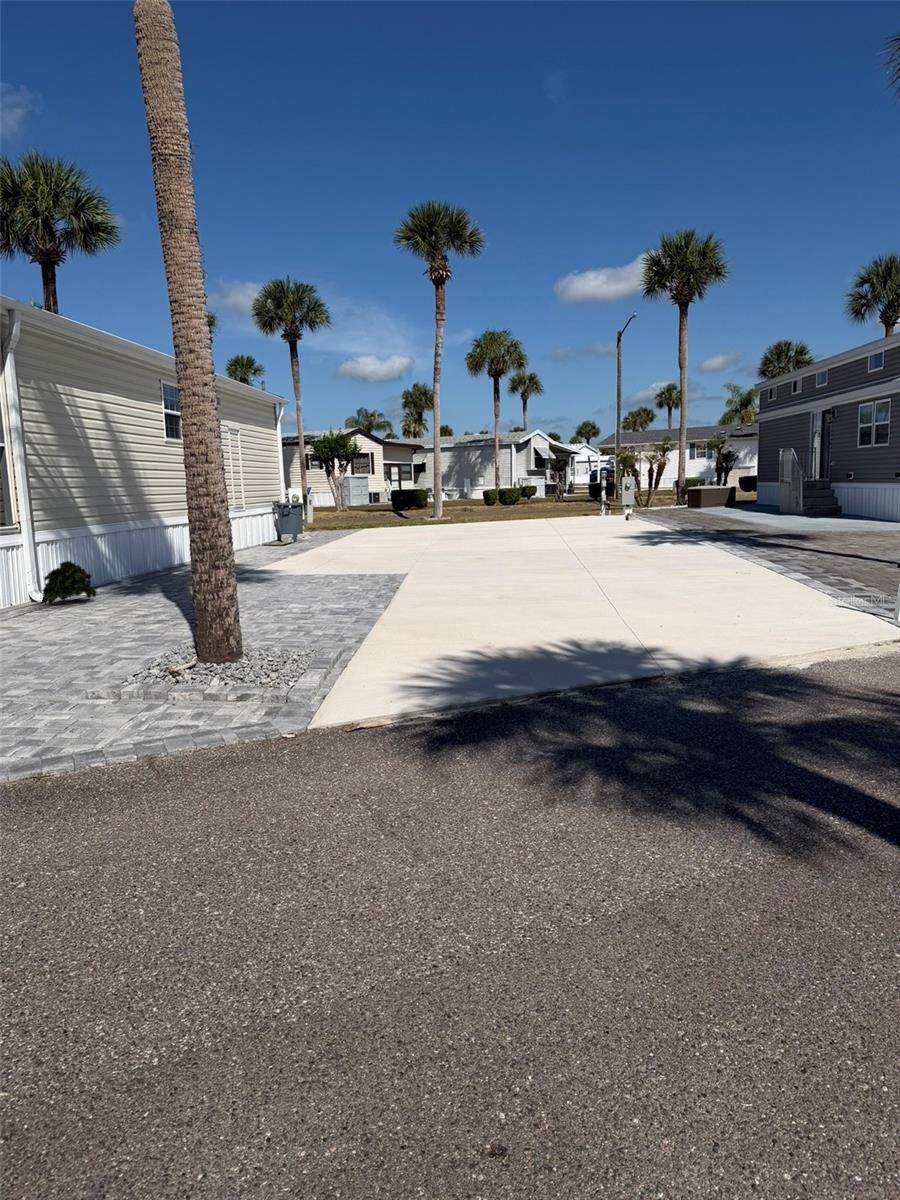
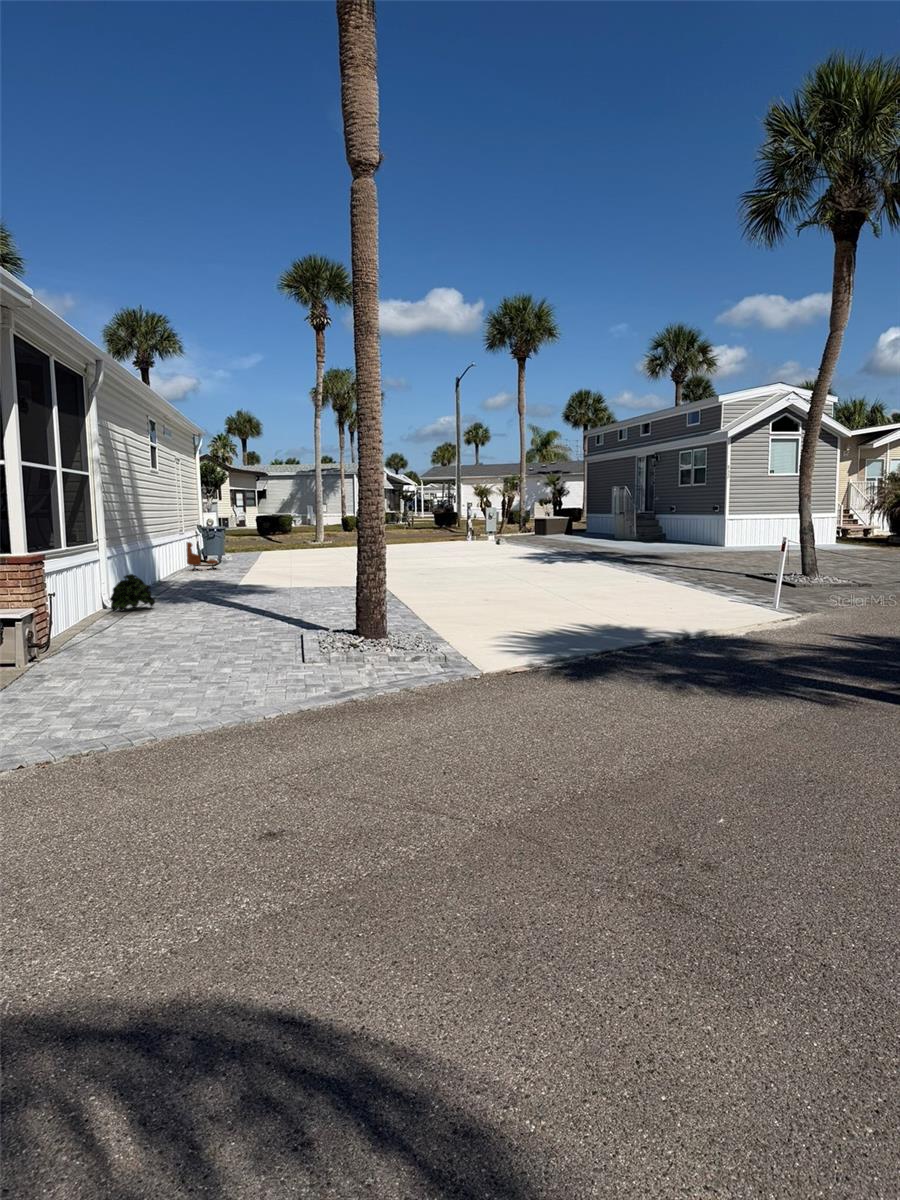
lounge chair: none [243,520,281,552] -> present [187,542,218,571]

